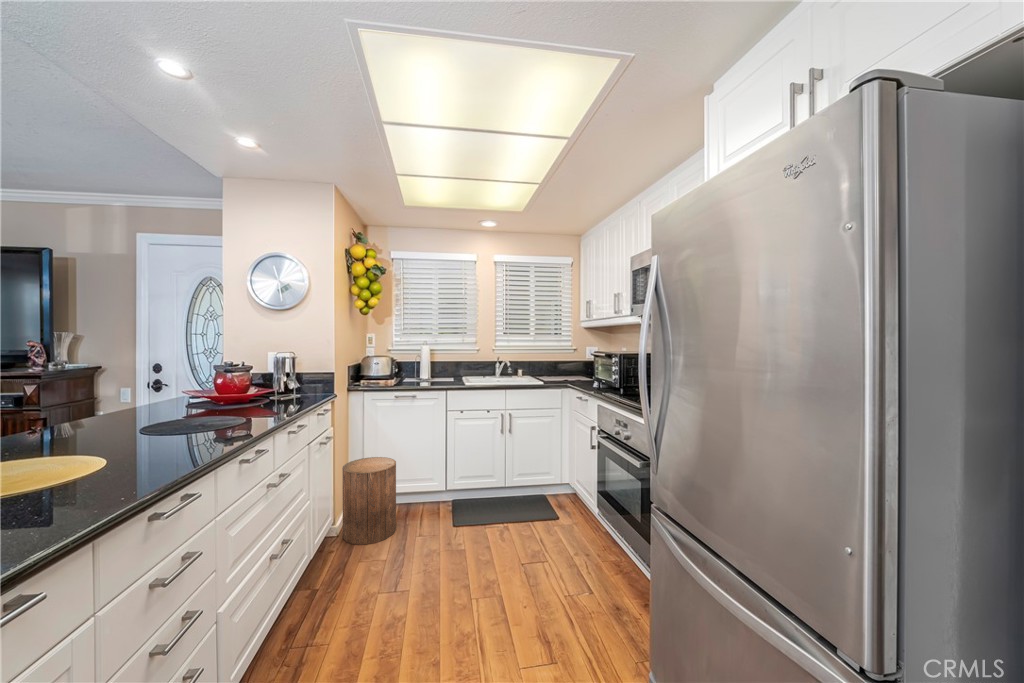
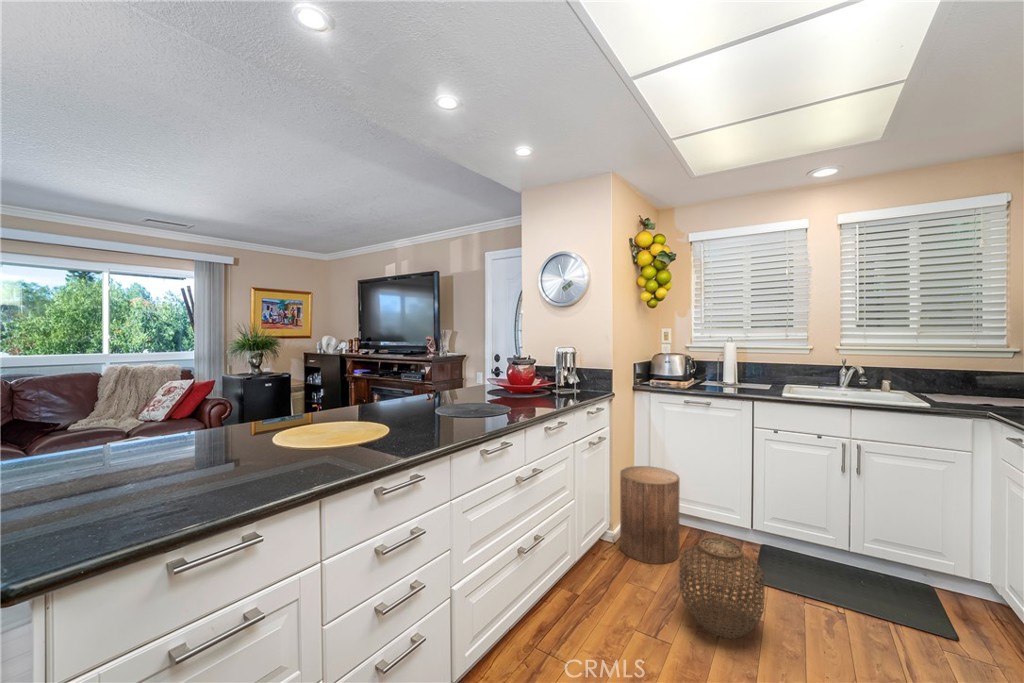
woven basket: none [408,500,469,577] -> present [679,537,764,638]

